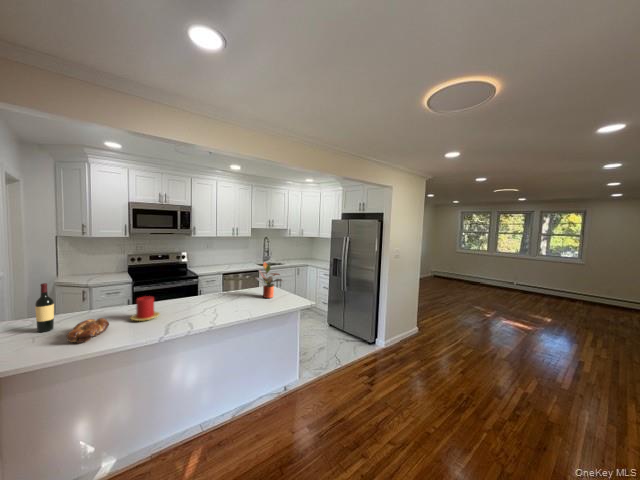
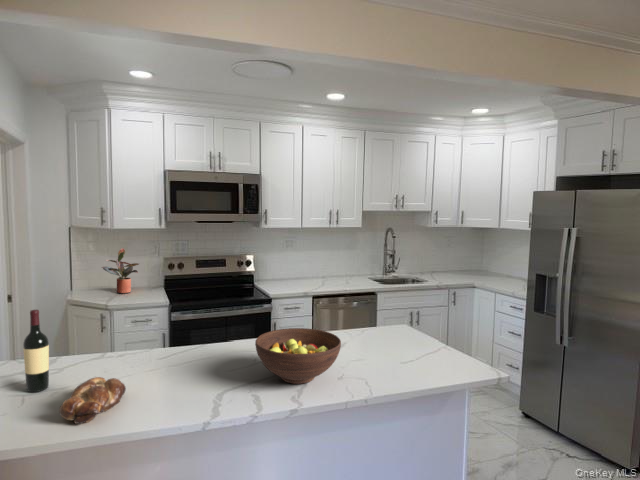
potted plant: present [255,262,282,298] -> present [102,249,139,293]
fruit bowl: none [189,287,235,313] -> present [255,328,341,384]
candle: present [131,296,159,321] -> none [159,341,206,387]

